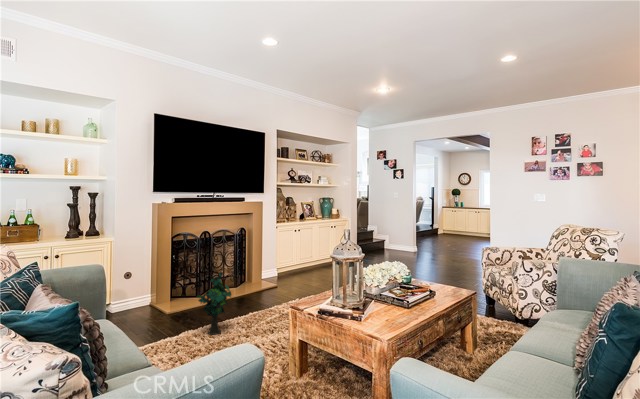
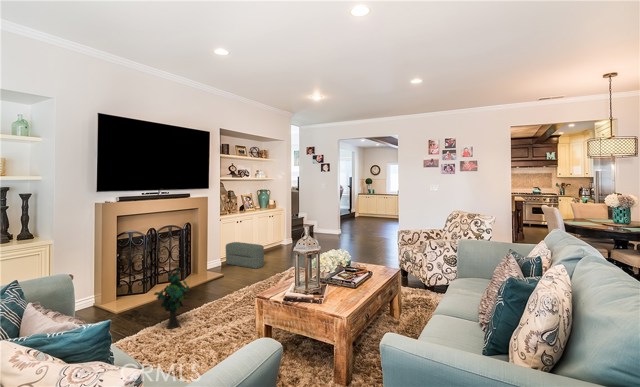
pouf: none [281,253,320,283] -> present [226,242,264,269]

